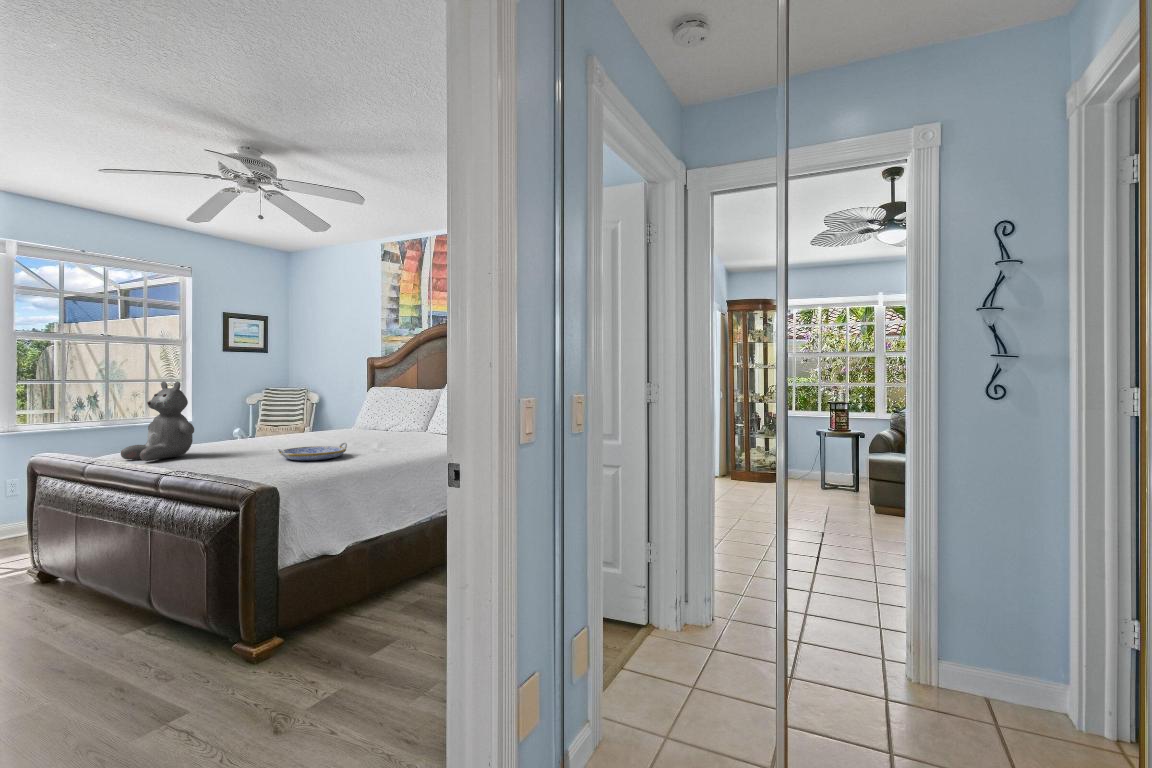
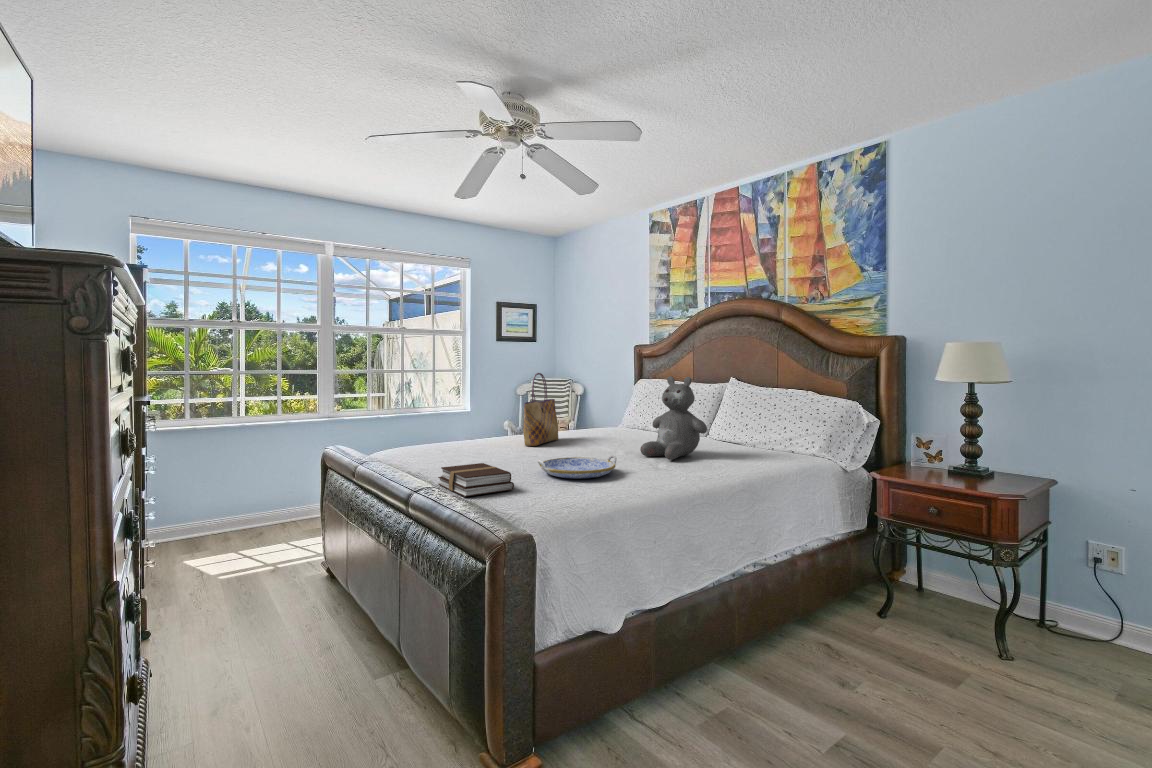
tote bag: none [261,379,295,443] -> present [523,373,558,446]
teddy bear: present [121,381,194,461] -> present [640,376,707,460]
book: none [184,452,258,475] -> present [438,463,514,497]

